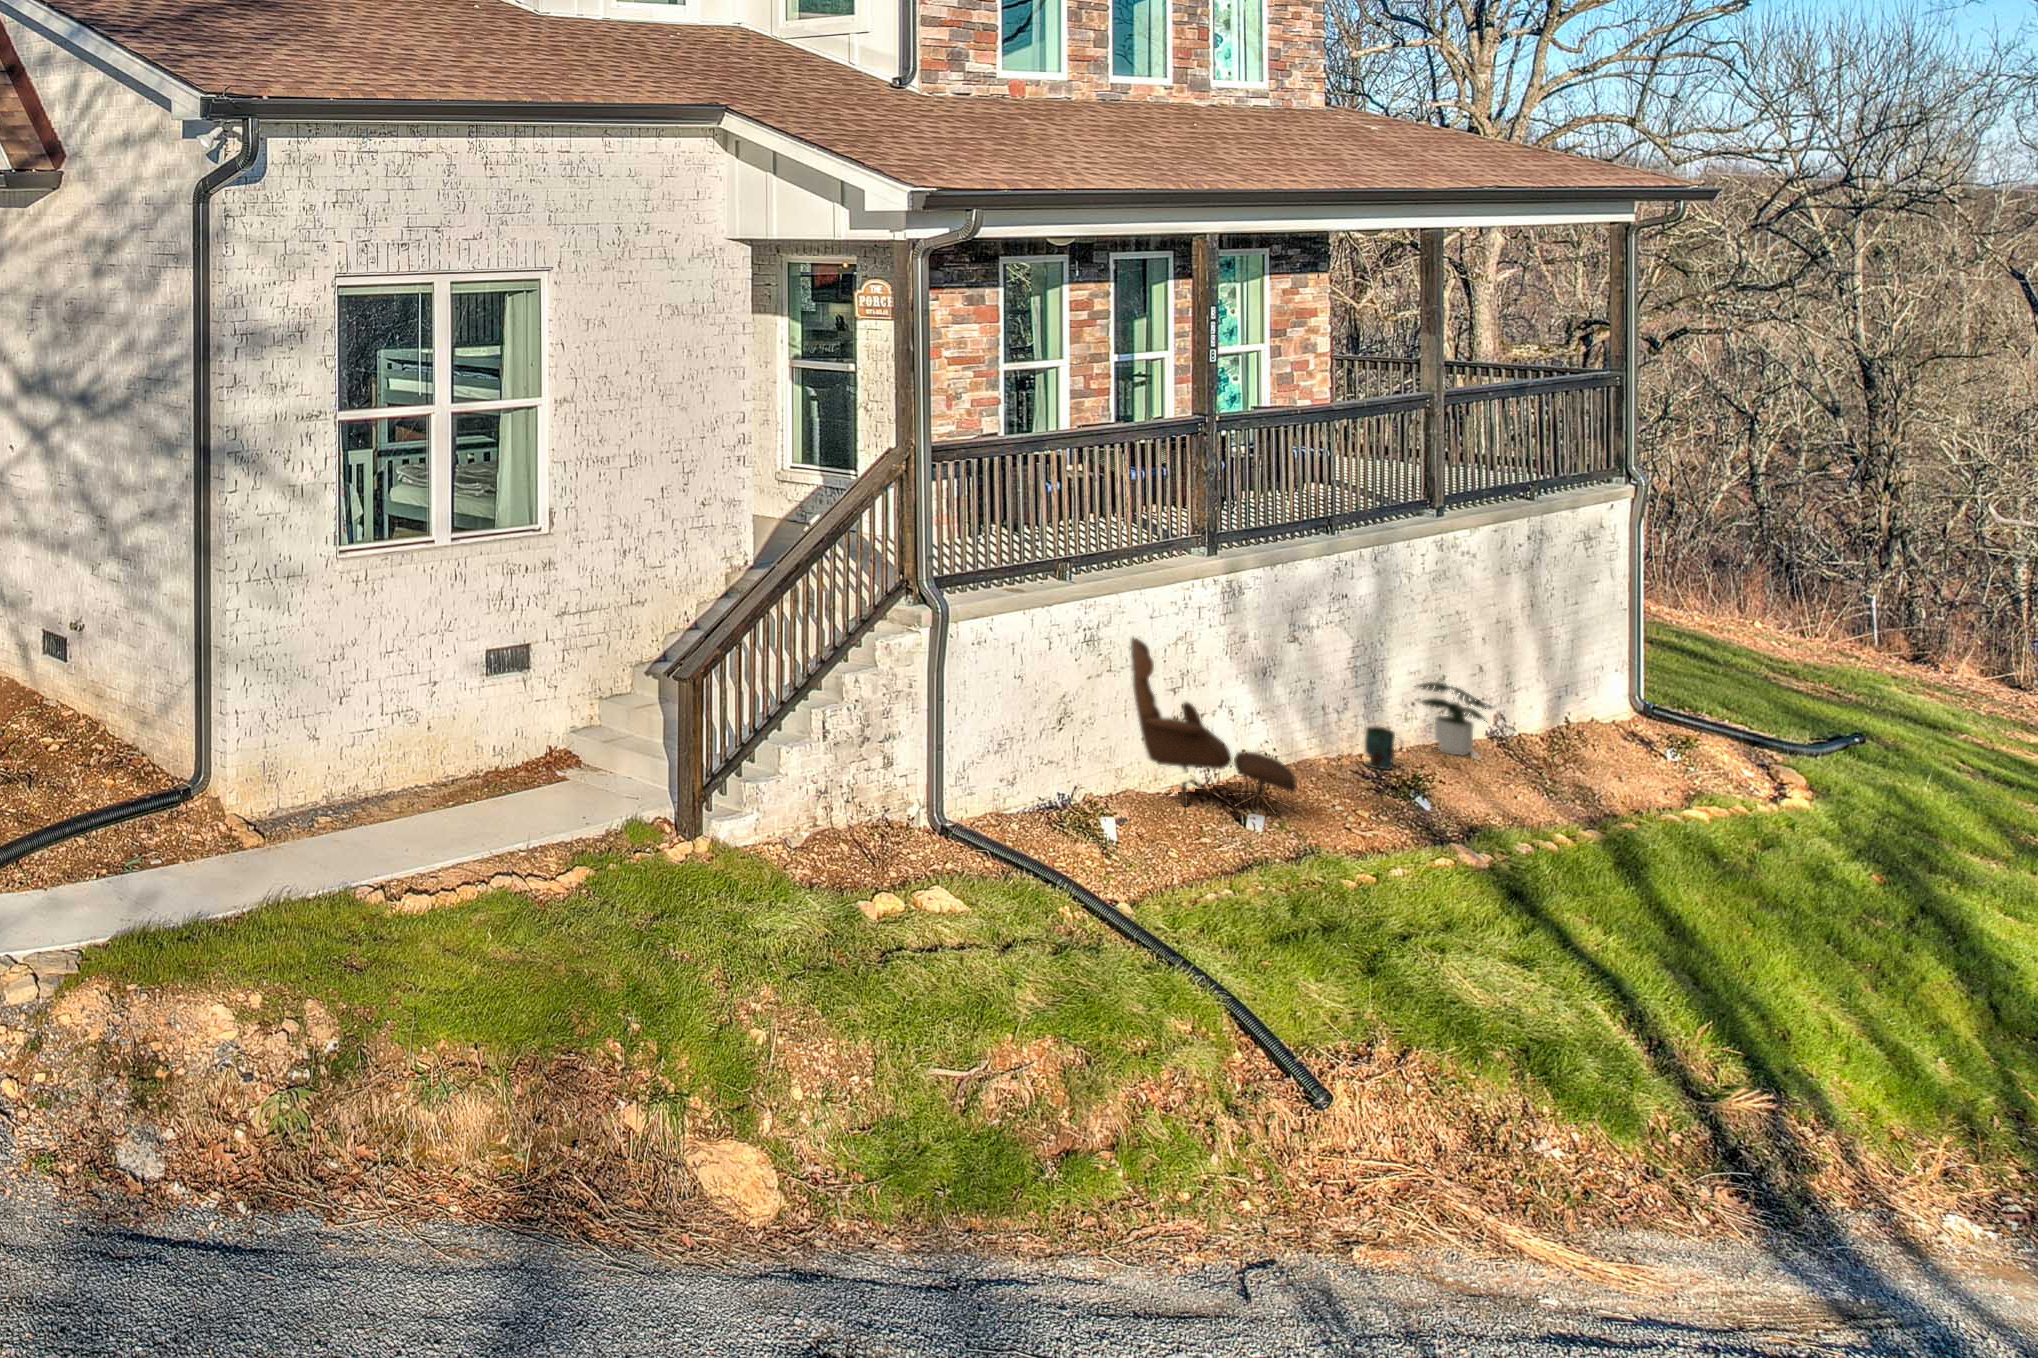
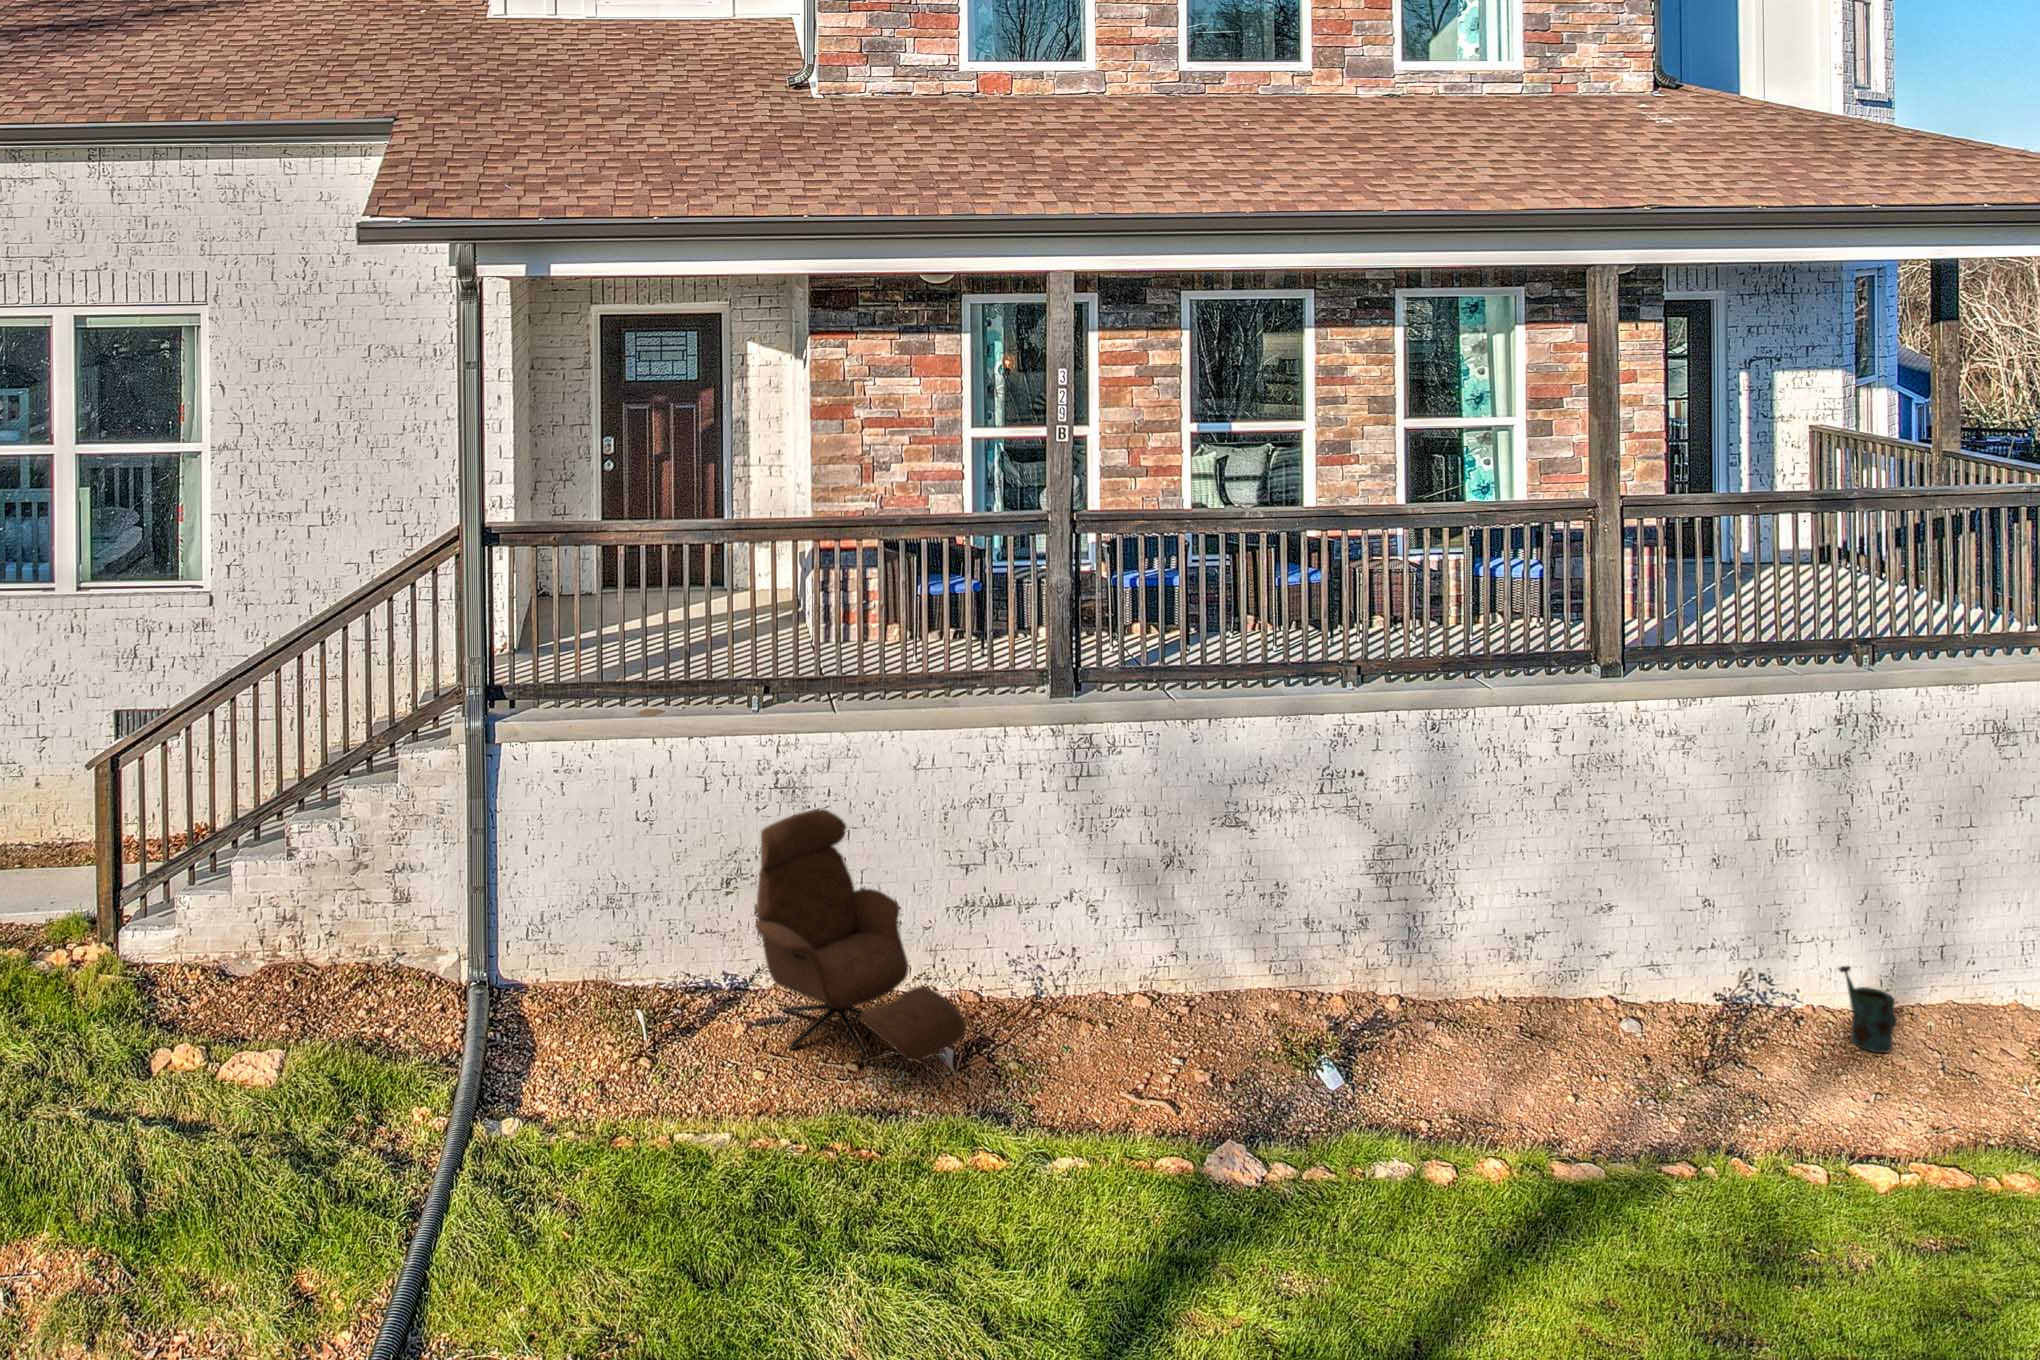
potted plant: present [1415,682,1492,756] -> none [1410,928,1541,1046]
watering can: present [1364,726,1400,770] -> present [1839,966,1897,1053]

